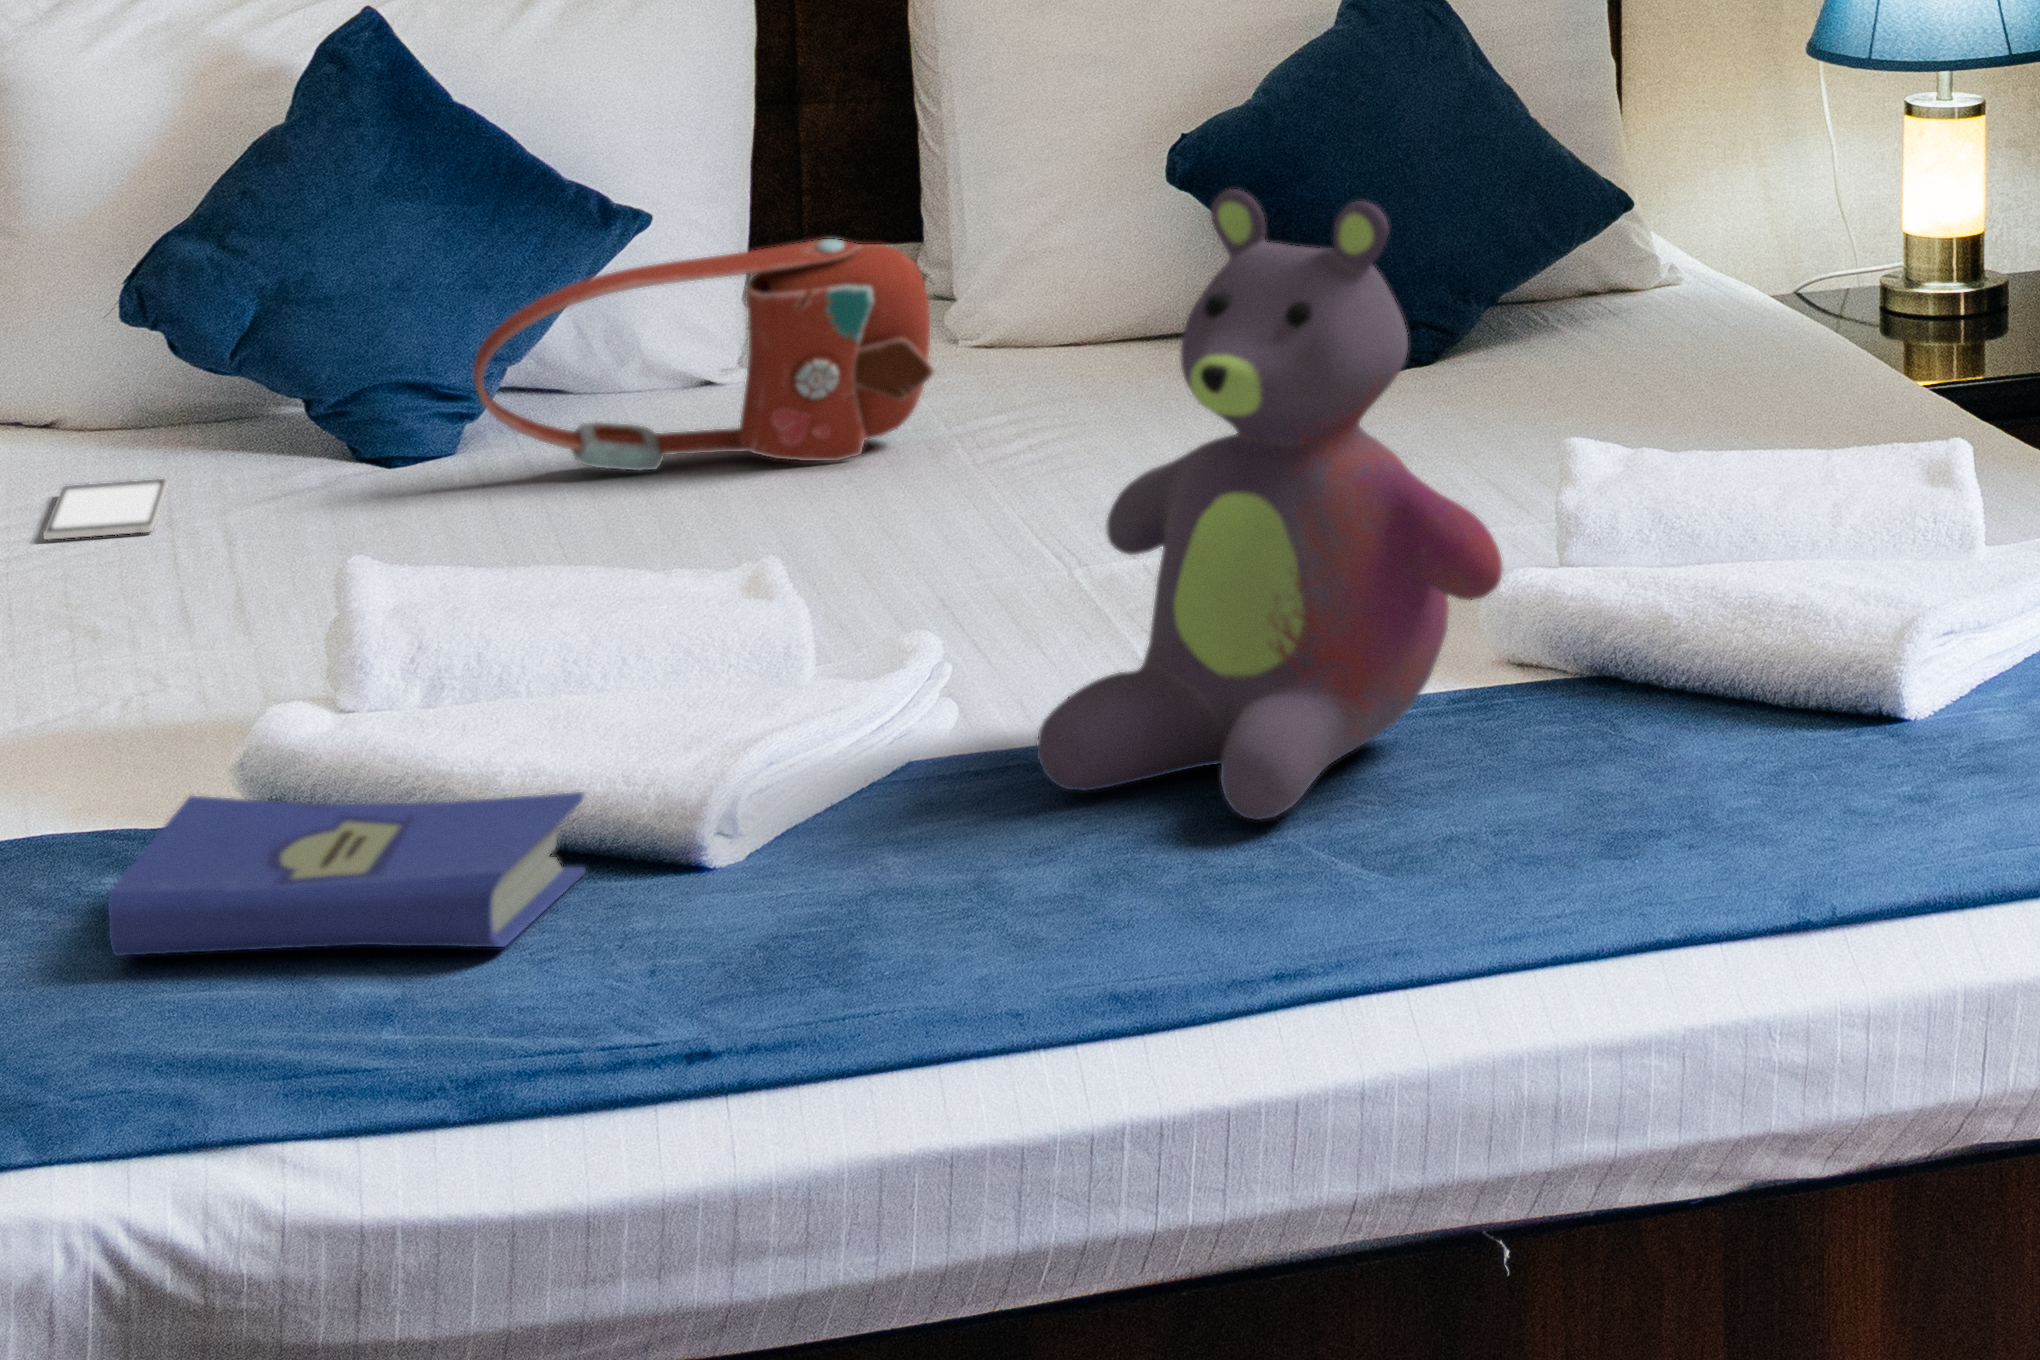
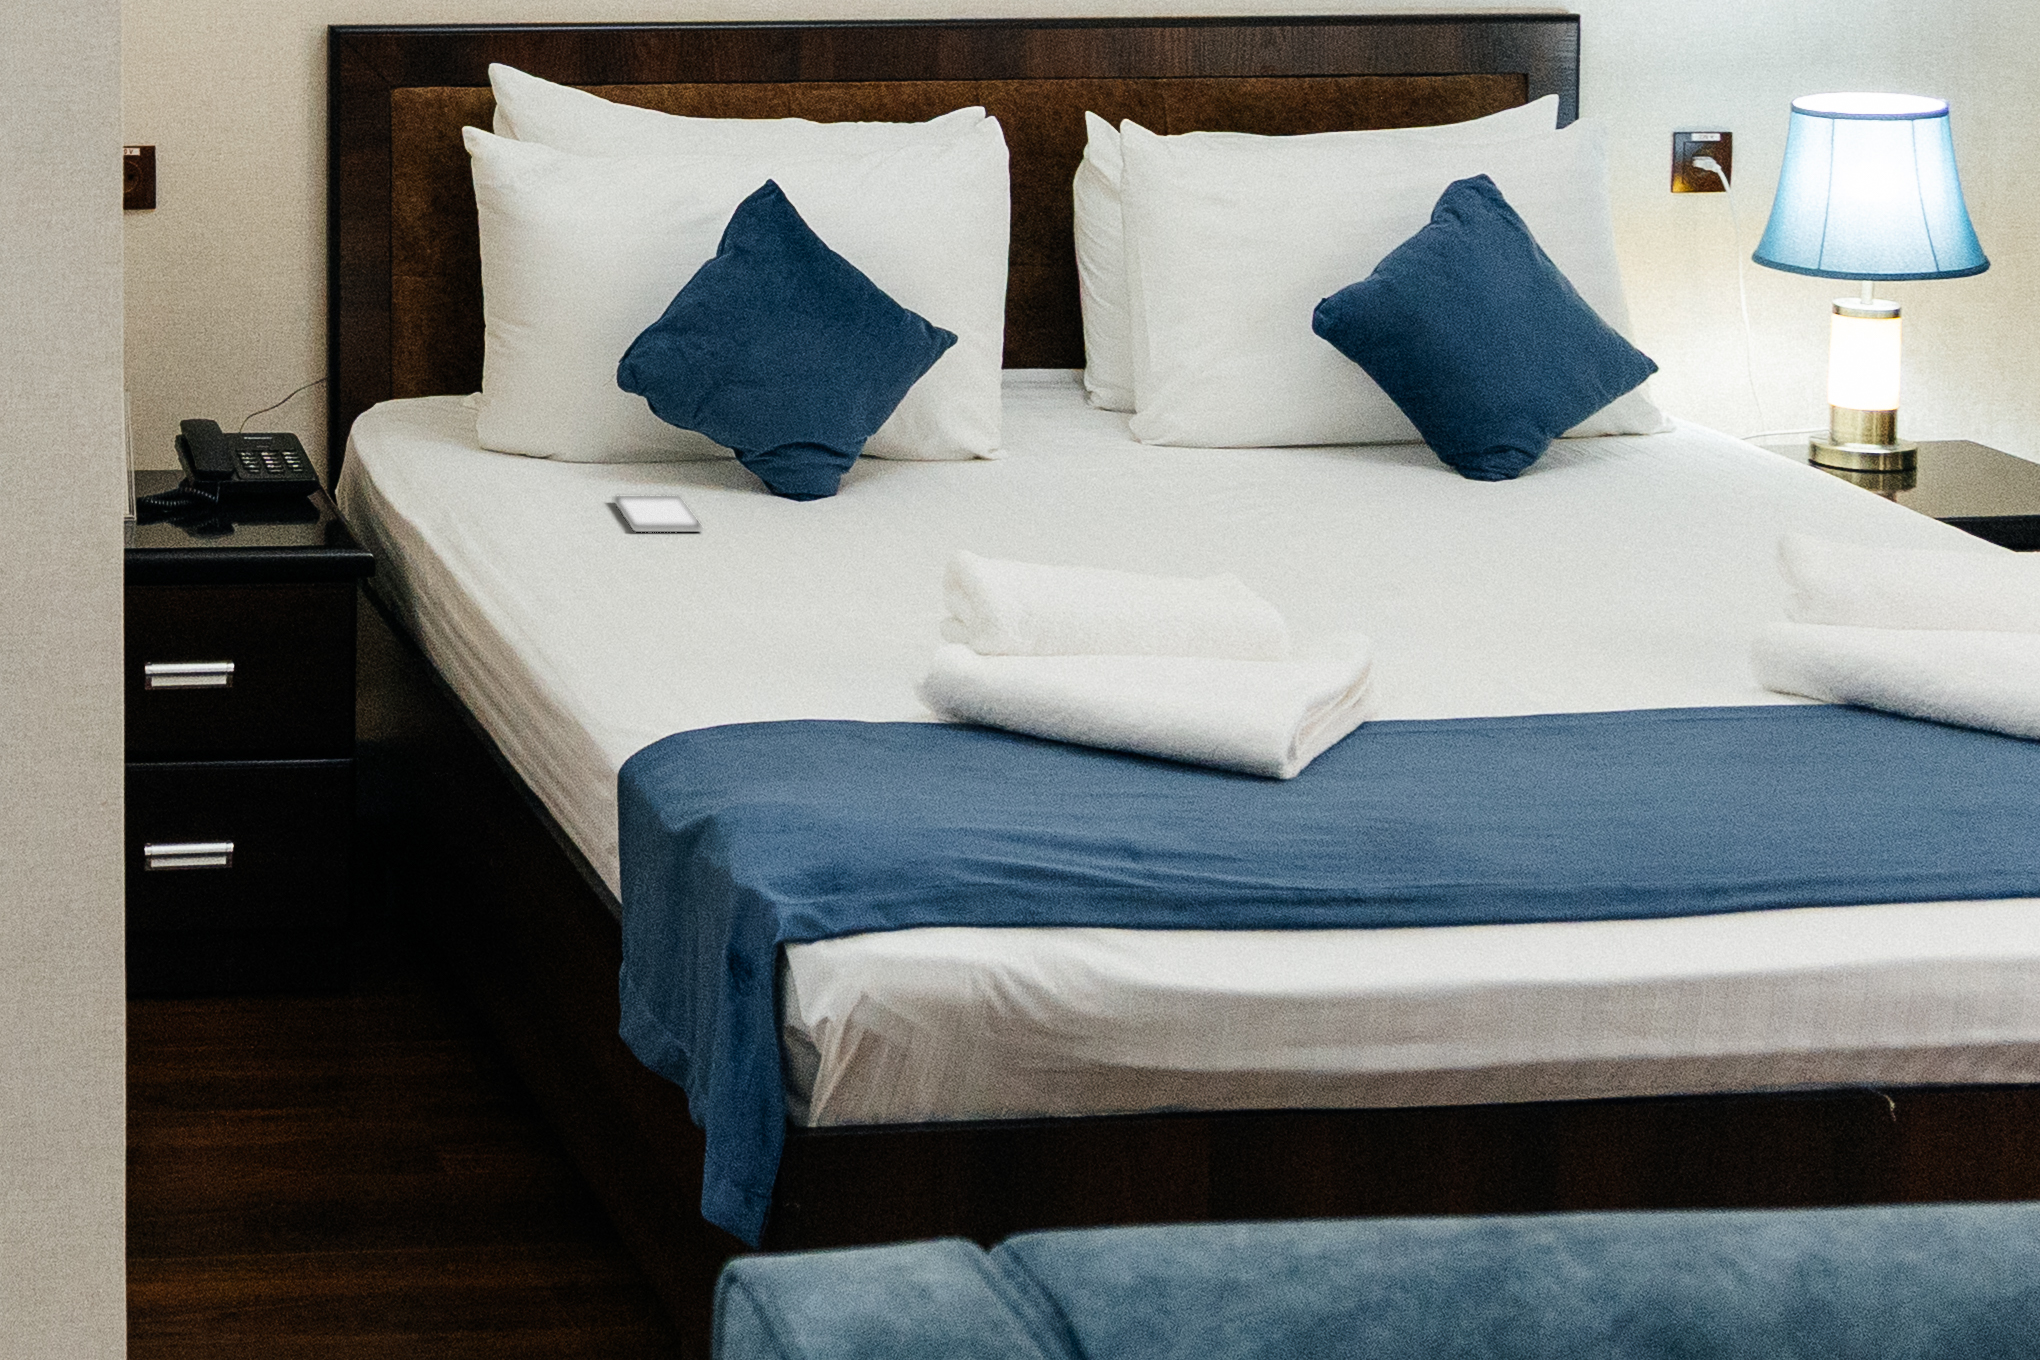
stuffed bear: present [1037,189,1503,820] -> none [1546,345,1901,798]
handbag: present [474,239,934,470] -> none [900,360,1219,518]
hardcover book: present [108,792,586,955] -> none [978,711,1261,833]

